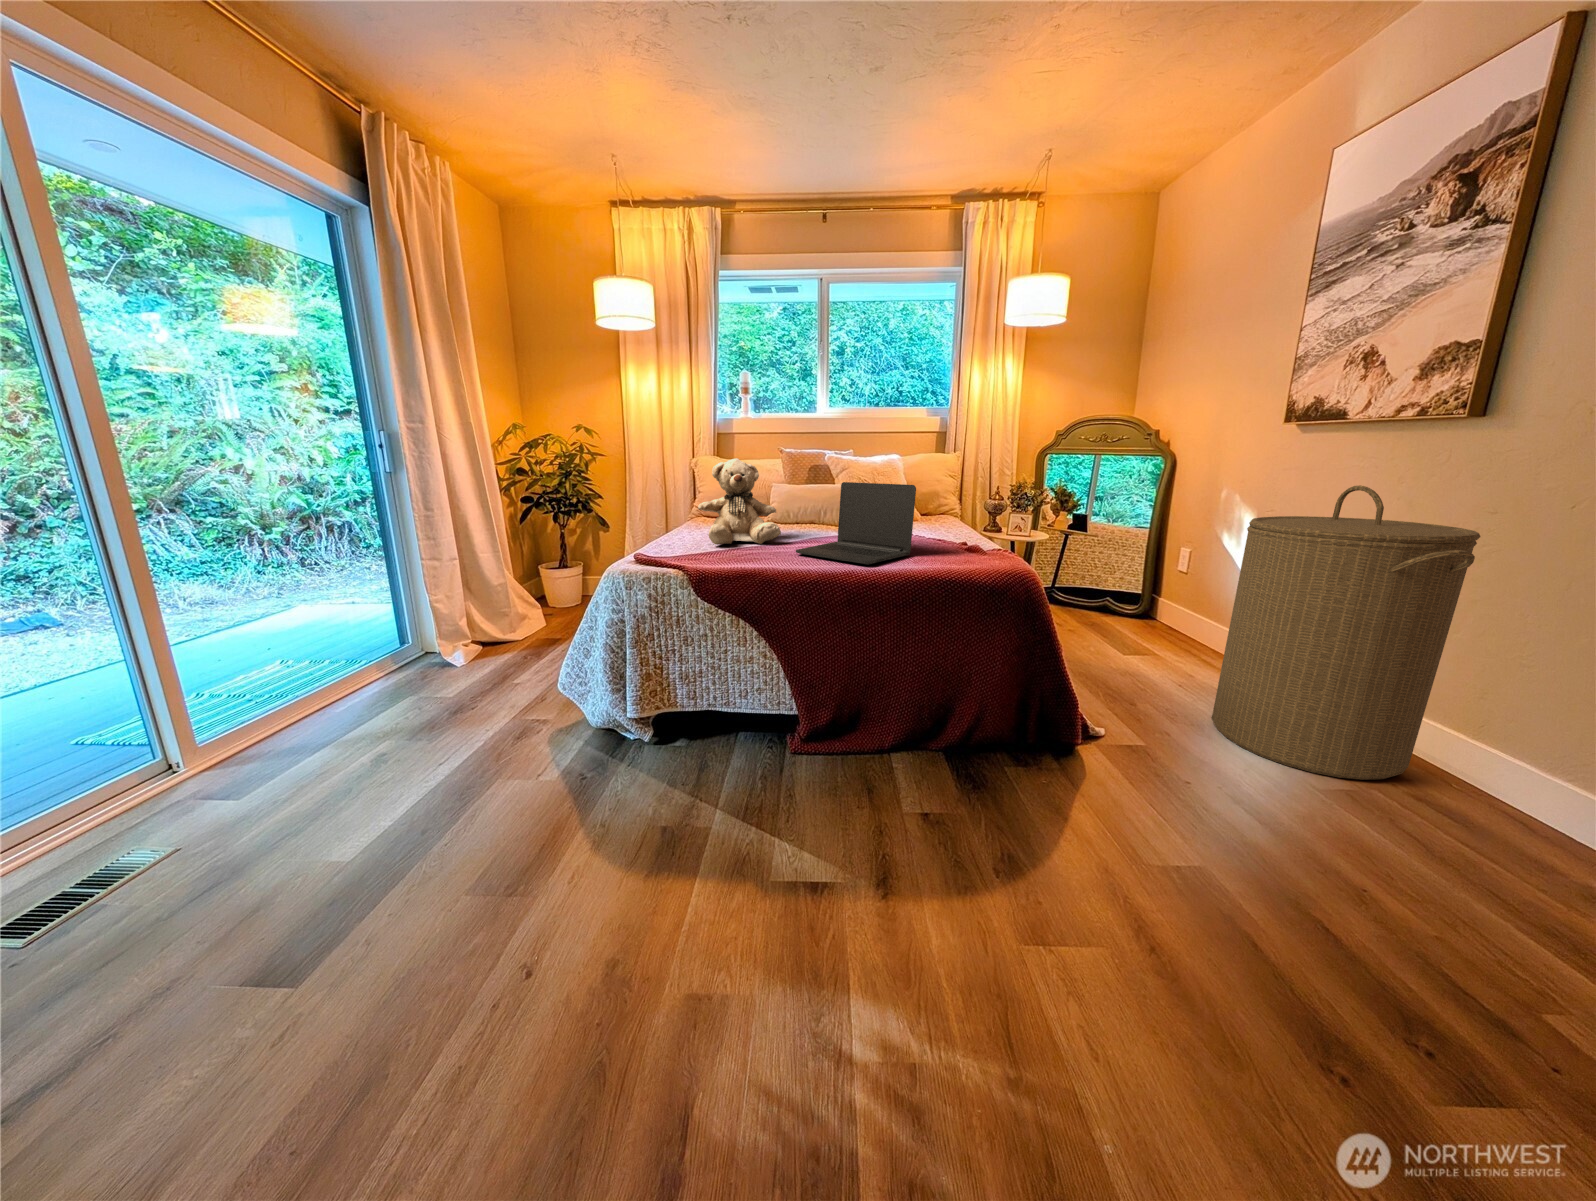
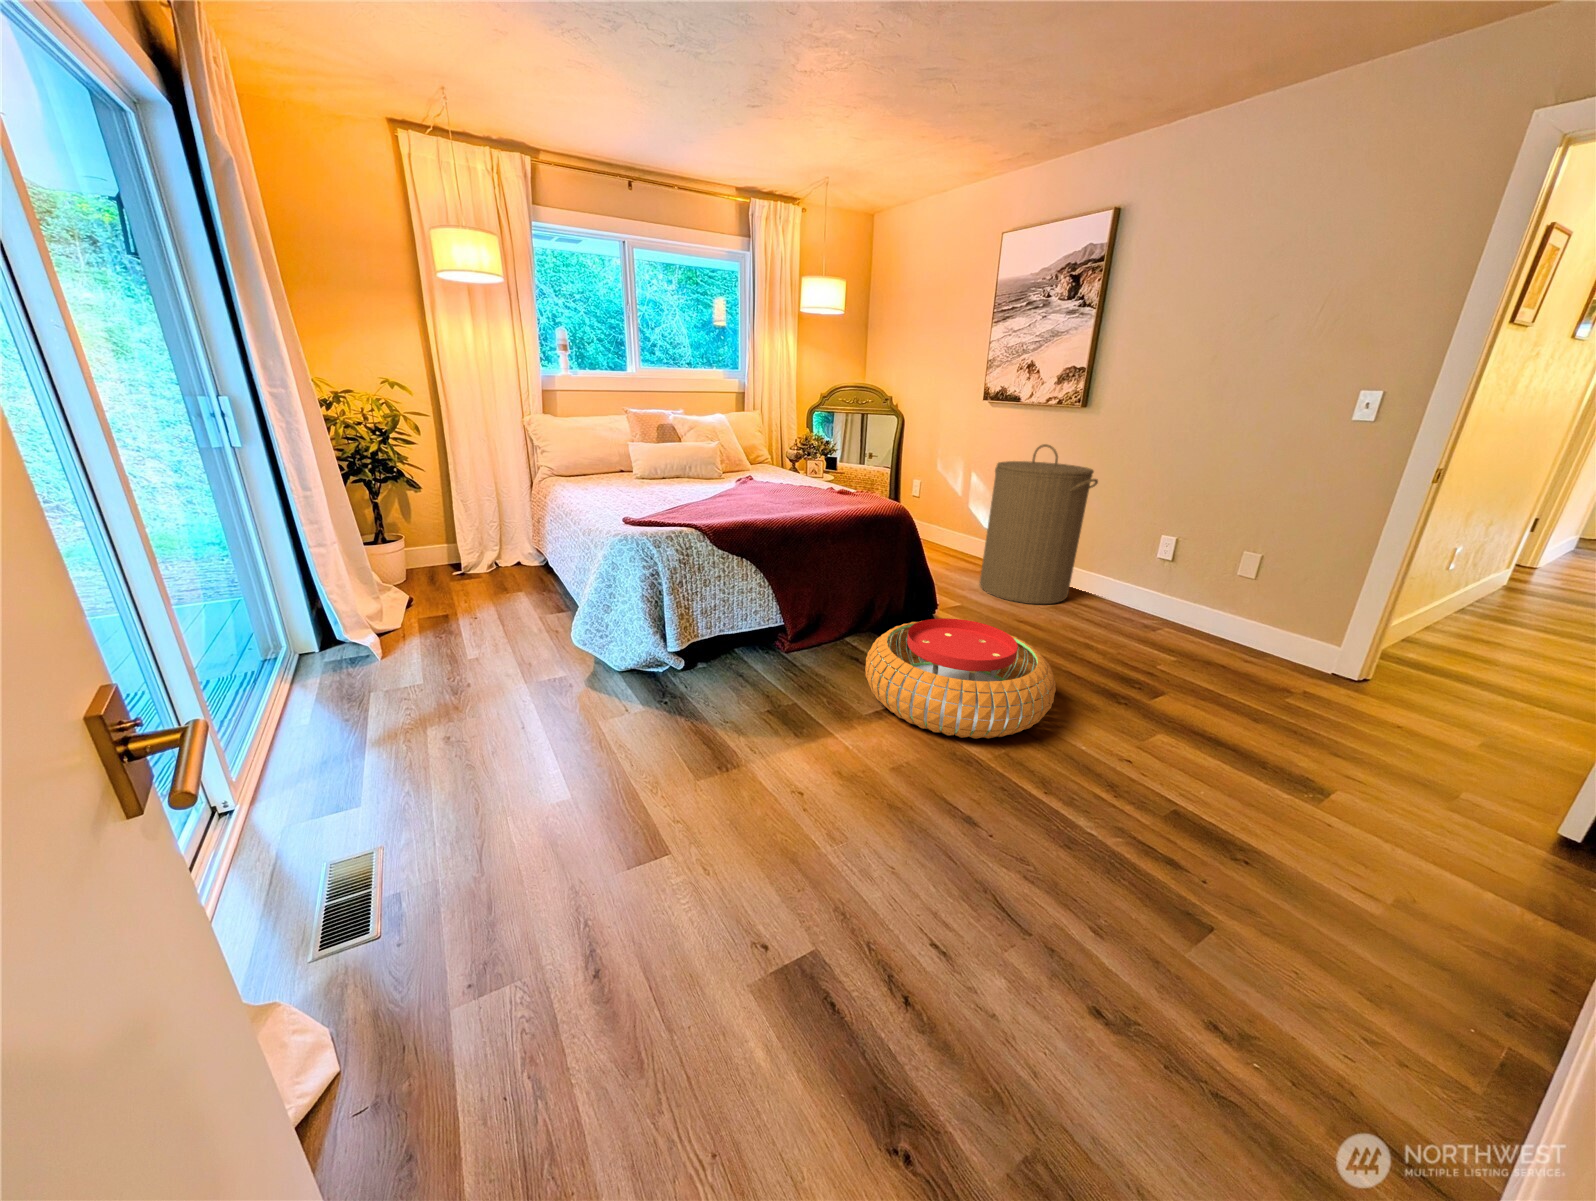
teddy bear: present [698,458,781,545] -> none [632,419,712,500]
laptop: present [796,482,916,565] -> none [749,442,834,508]
pouf: none [786,745,1114,1011] -> present [865,618,1056,739]

